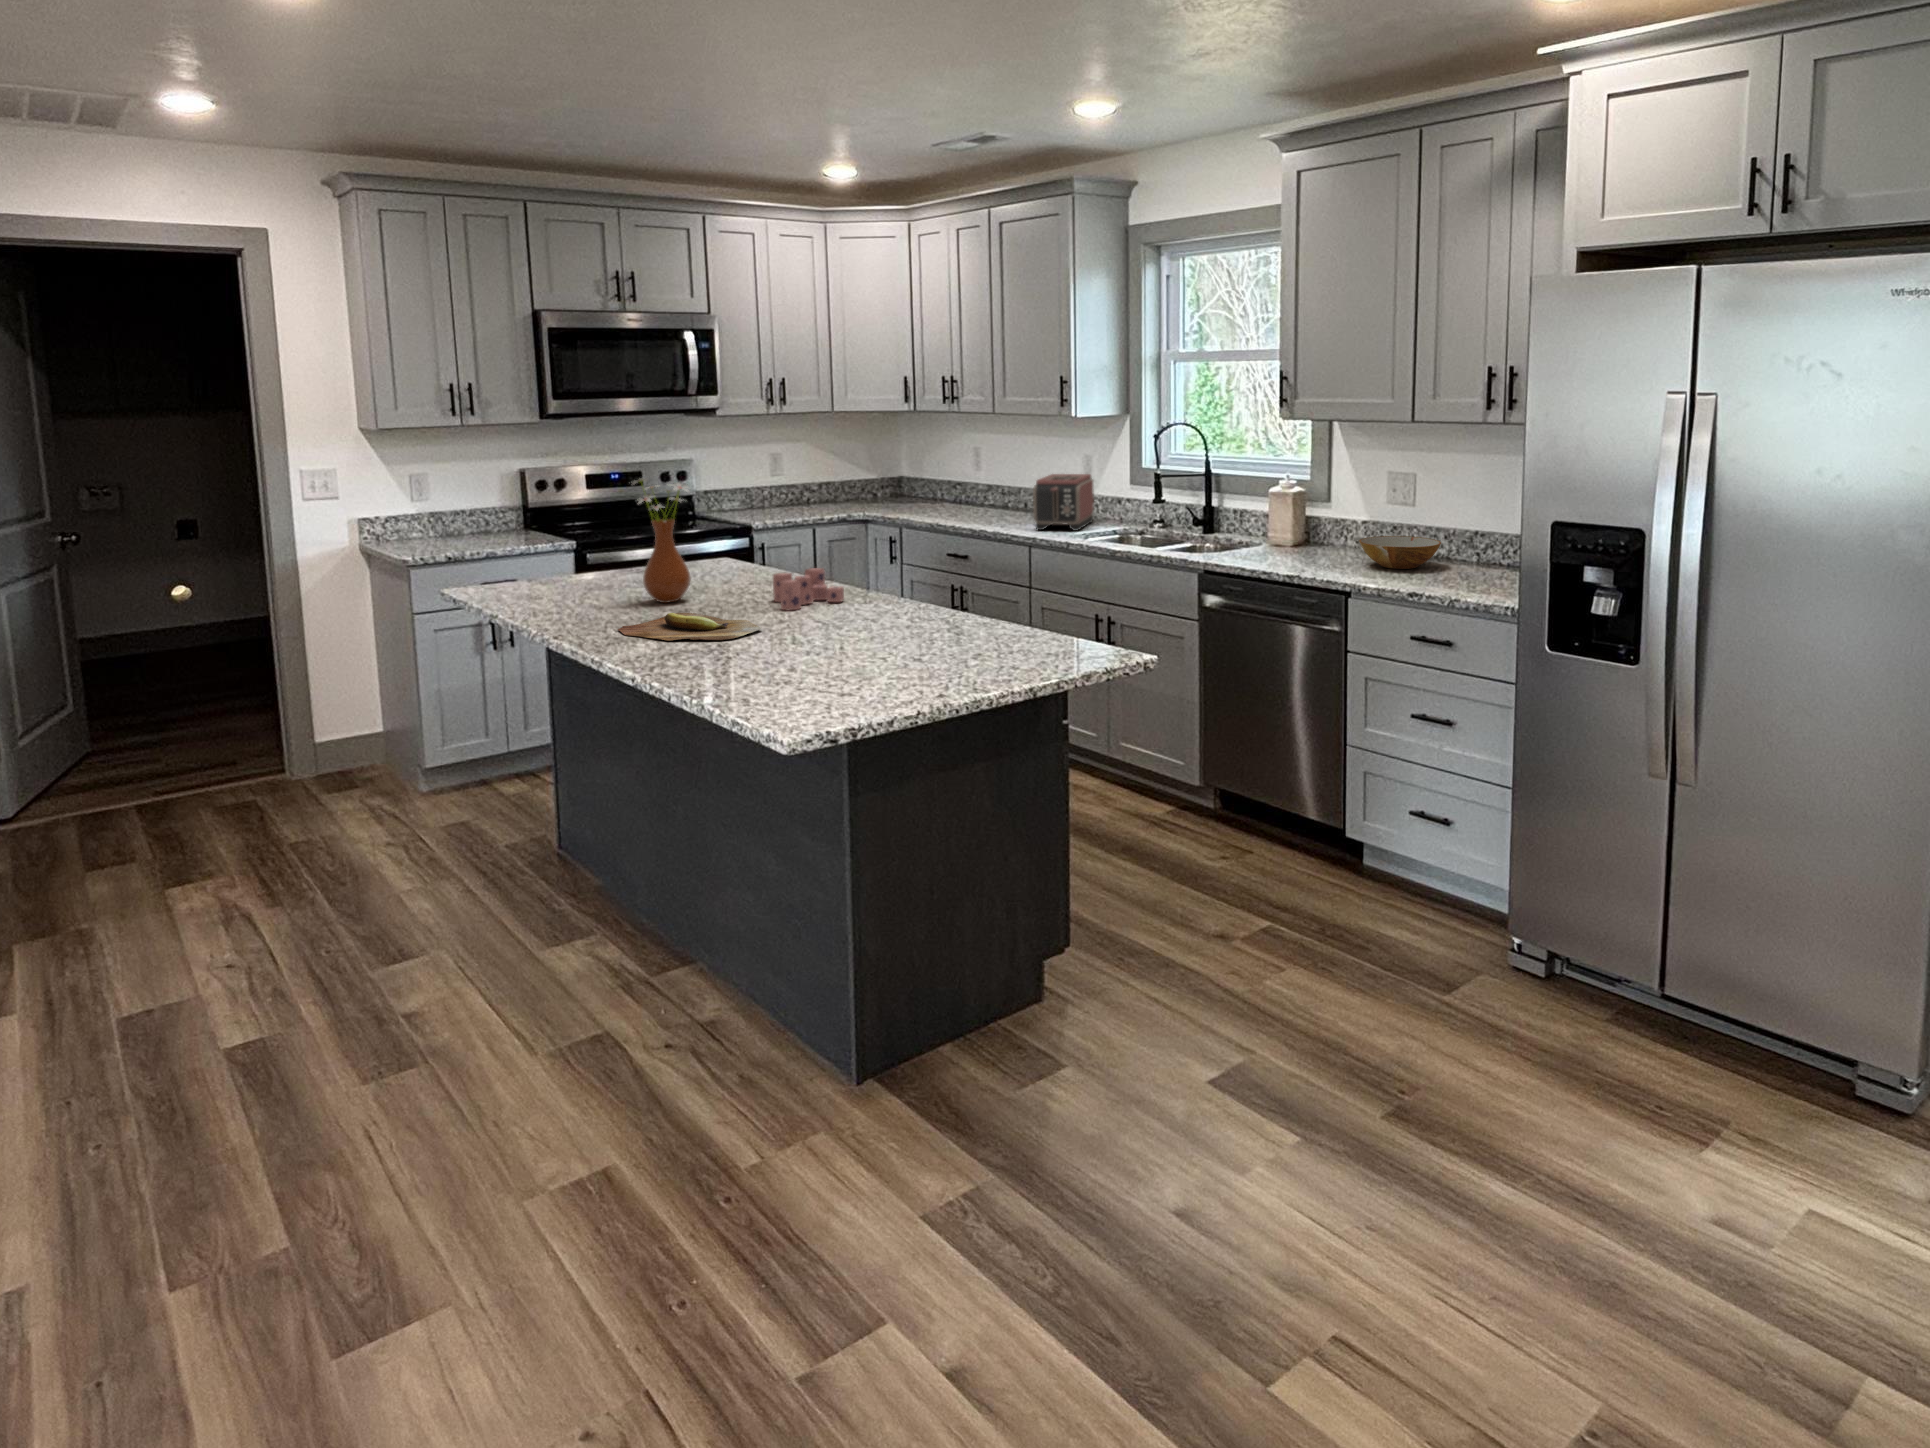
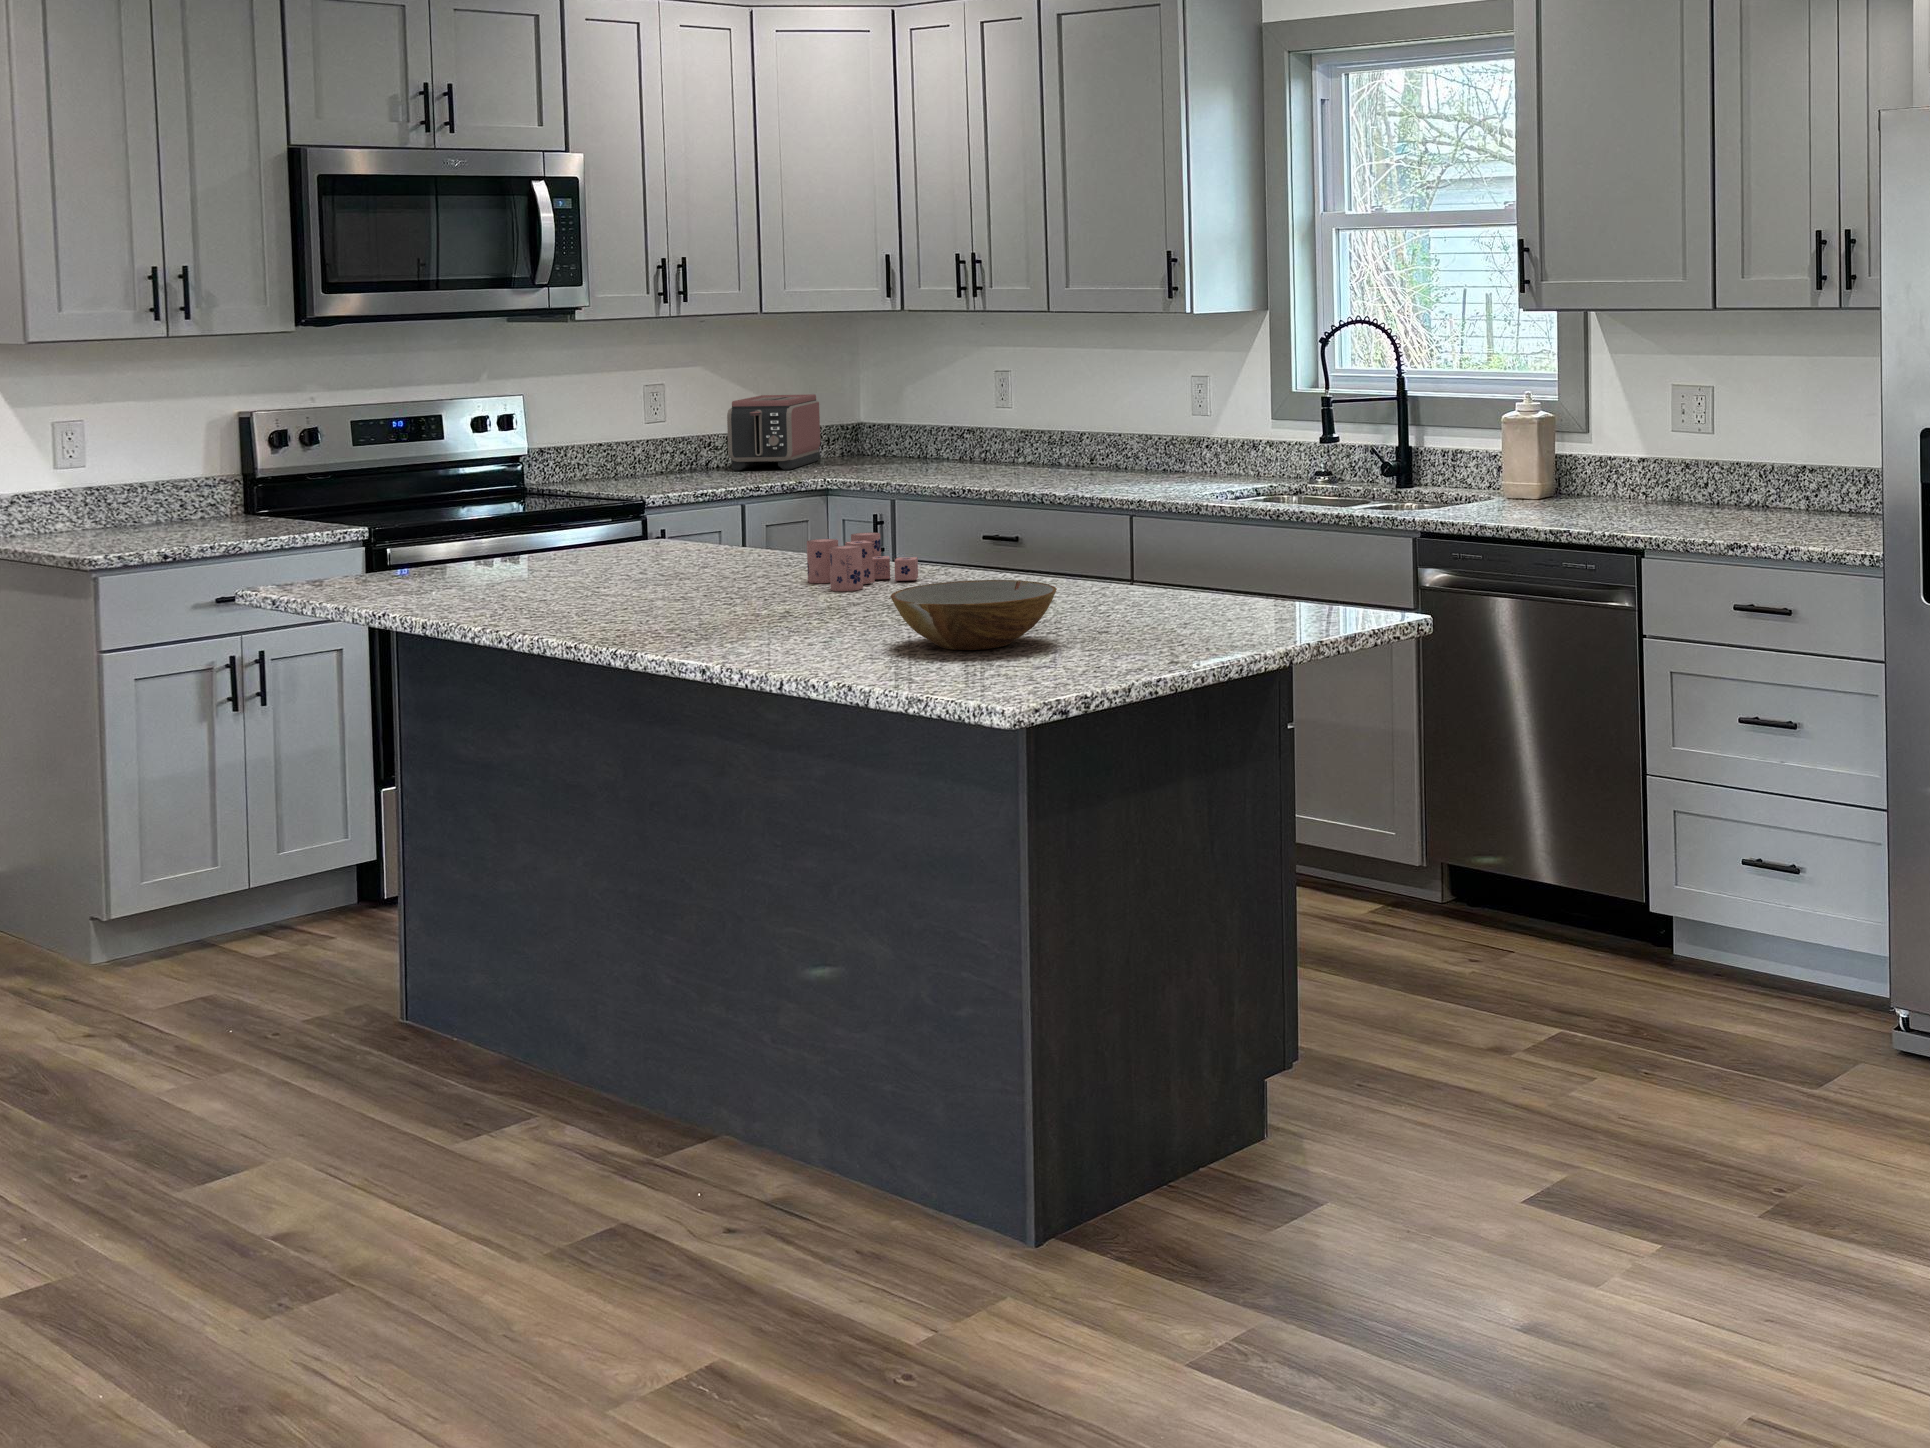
toaster: present [1033,474,1094,531] -> present [727,394,820,470]
vase: present [633,478,691,603] -> none [582,395,686,588]
bowl: present [1359,536,1441,569] -> present [890,580,1057,650]
cutting board: present [618,613,762,641] -> none [611,591,836,625]

